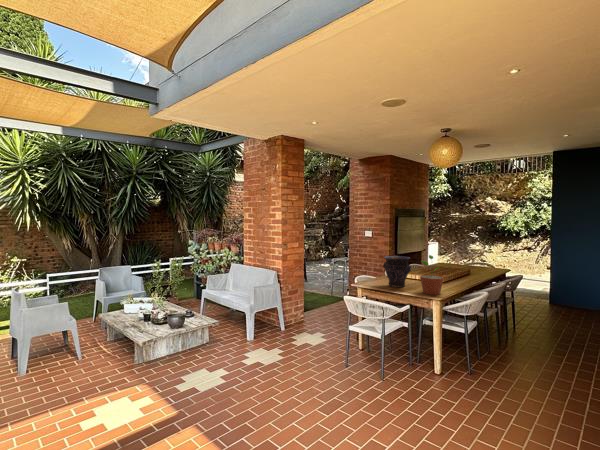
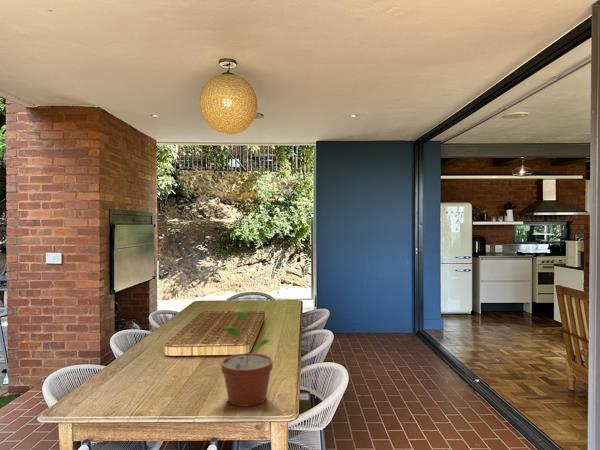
vase: present [383,256,411,287] -> none [119,316,193,400]

